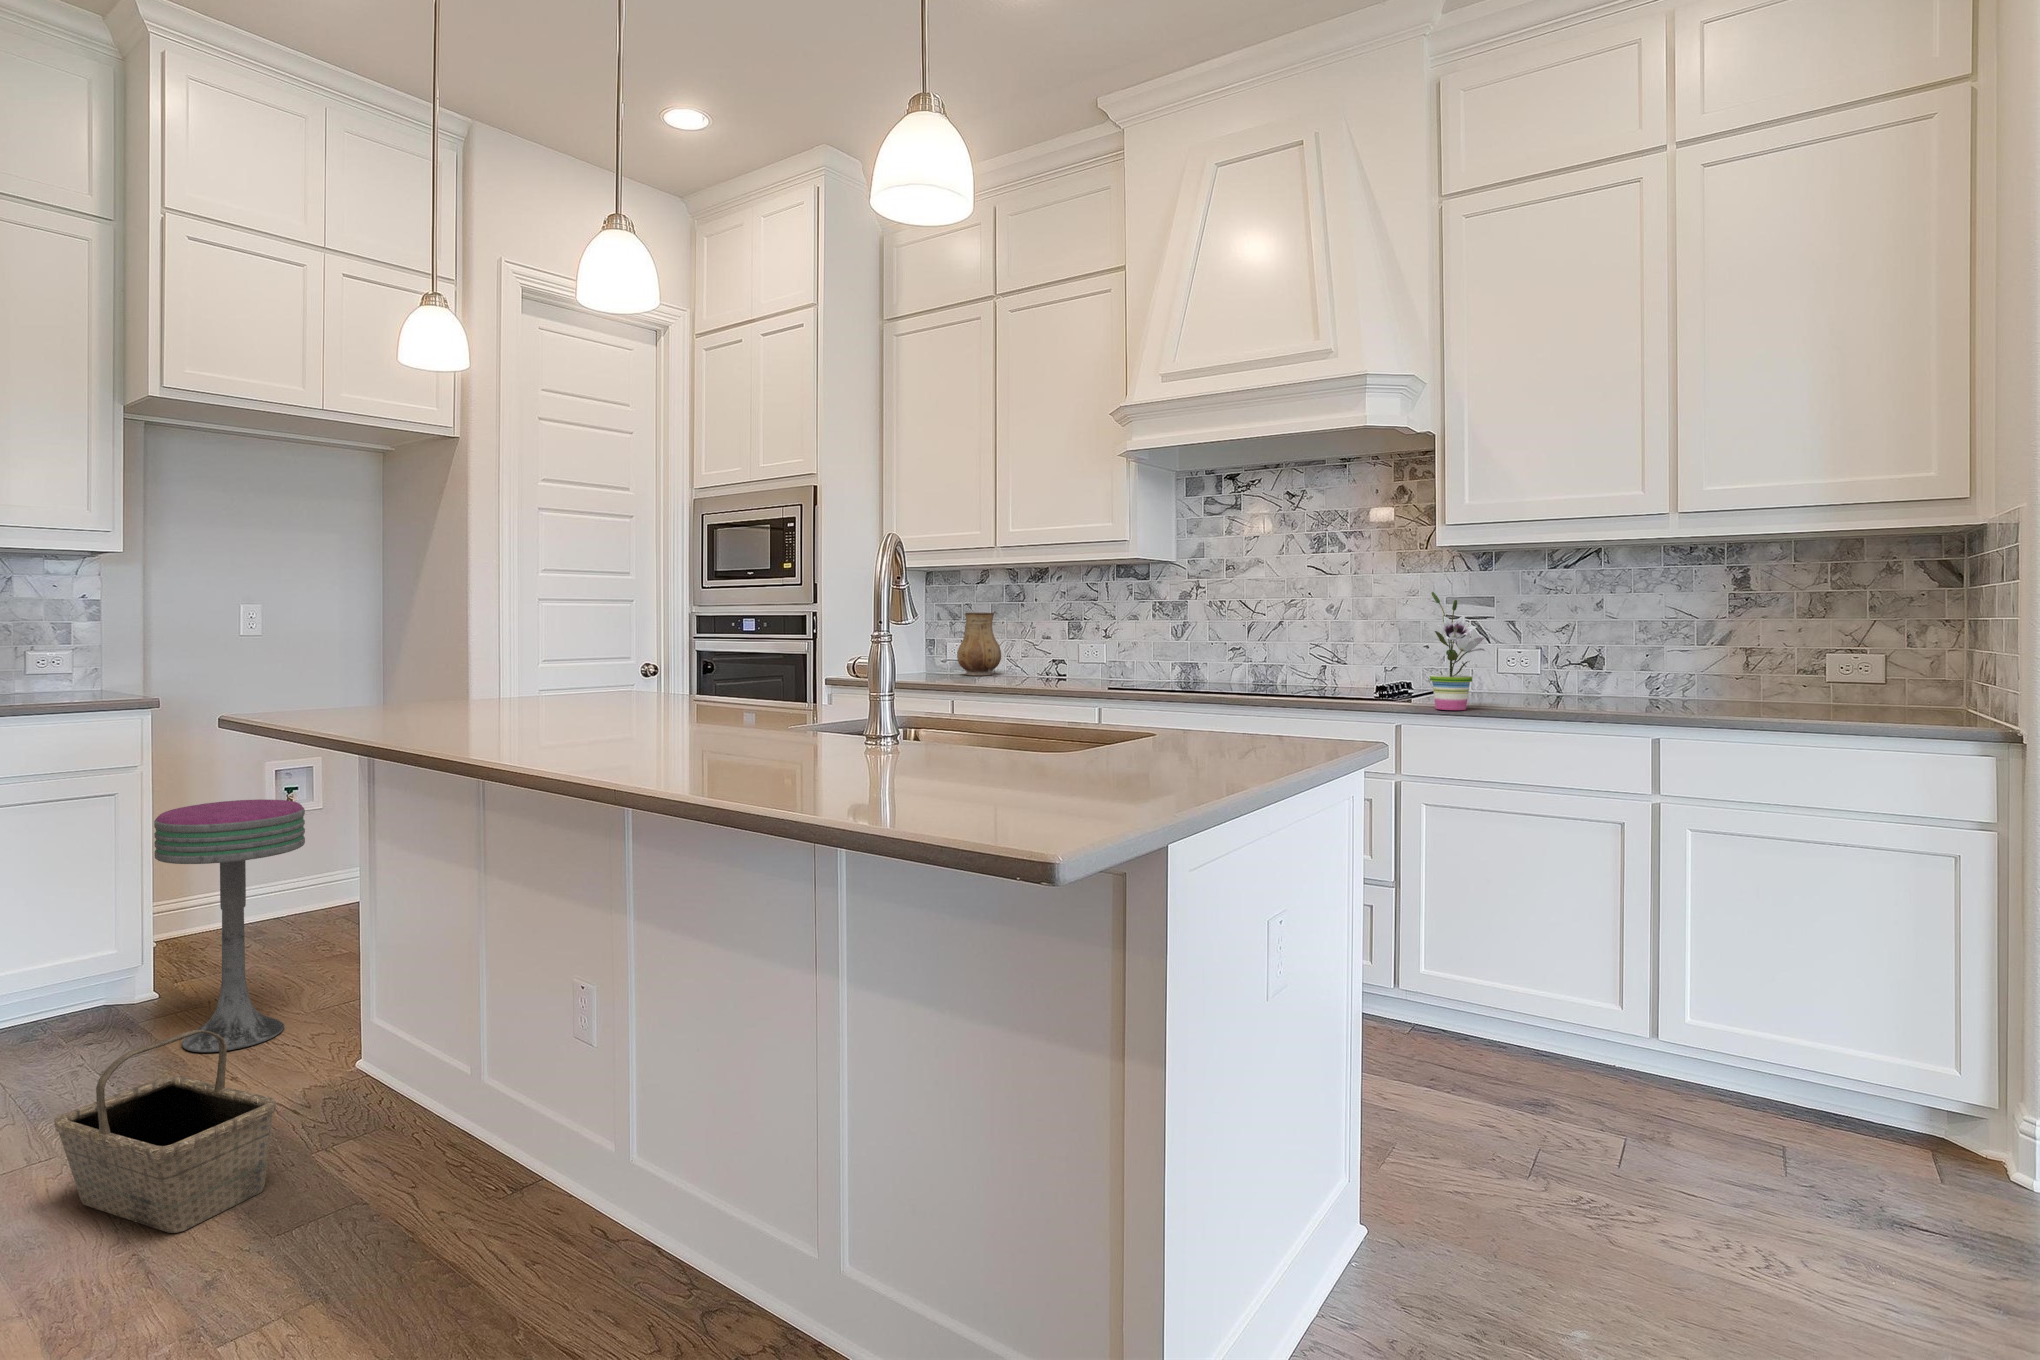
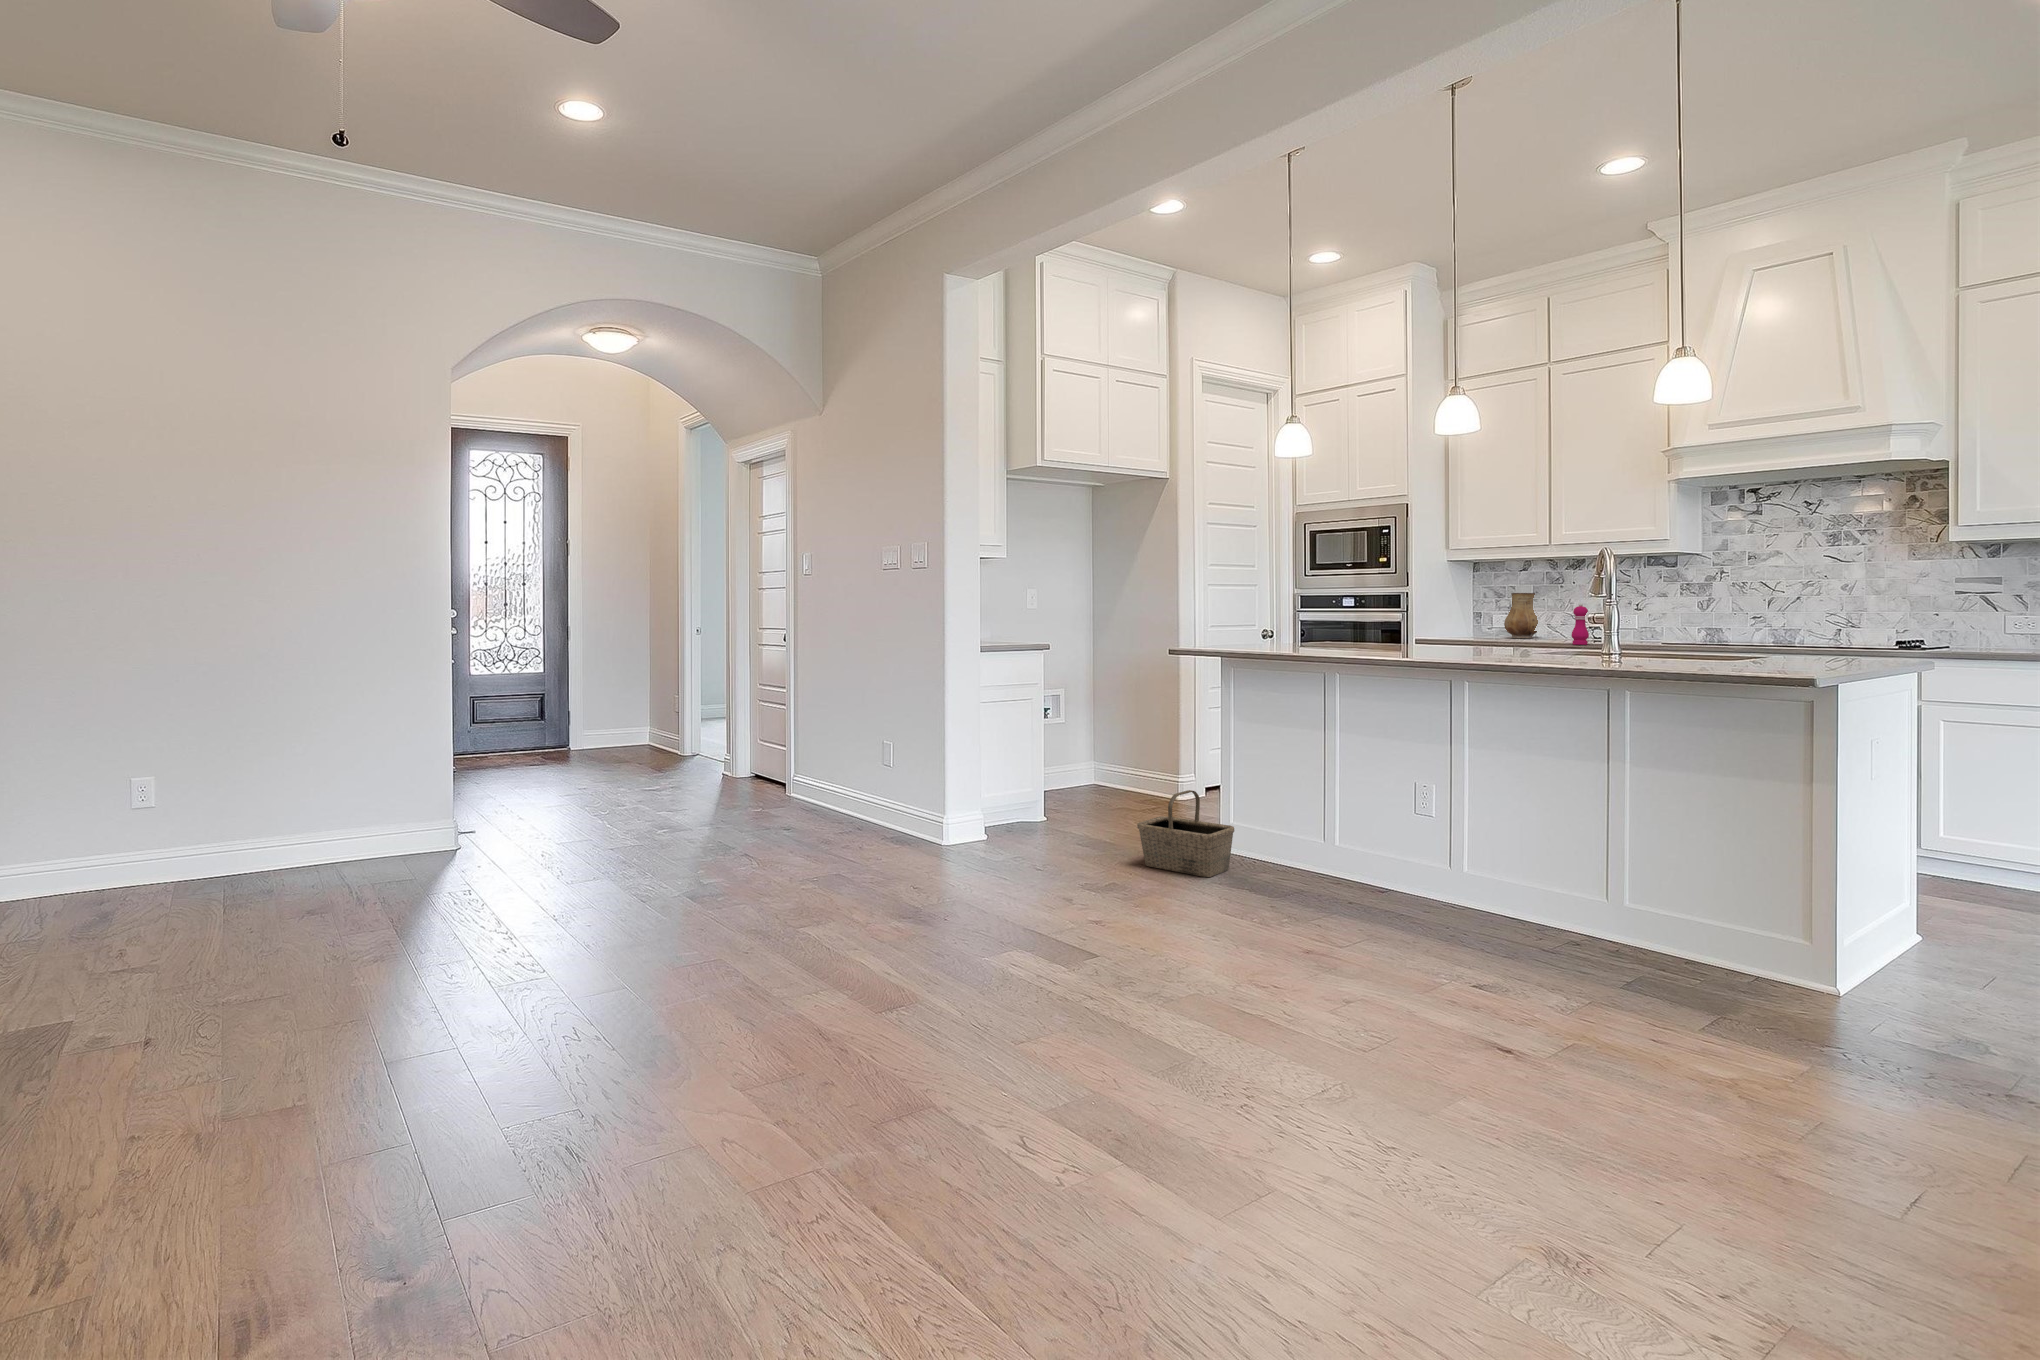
potted plant: present [1430,592,1485,710] -> none [1944,573,1993,654]
pepper mill: none [1010,630,1032,690] -> present [1571,603,1589,645]
bar stool: present [154,799,305,1052] -> none [1085,695,1154,826]

